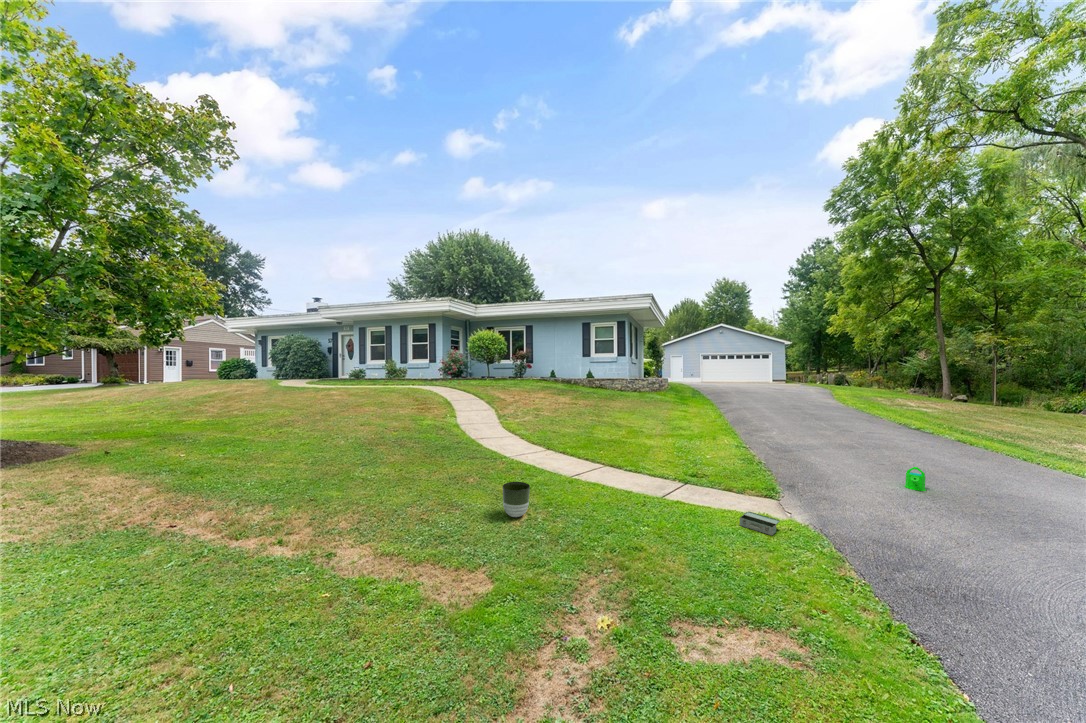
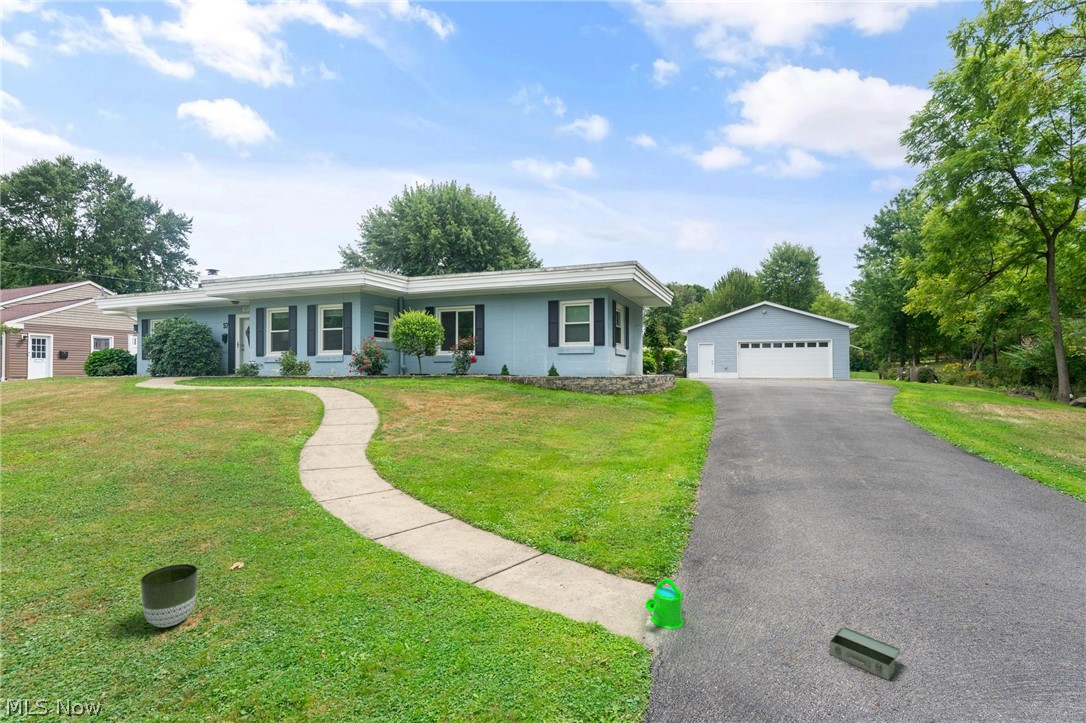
watering can: present [905,467,926,491] -> present [646,578,684,629]
toolbox: present [740,512,780,535] -> present [829,627,900,680]

